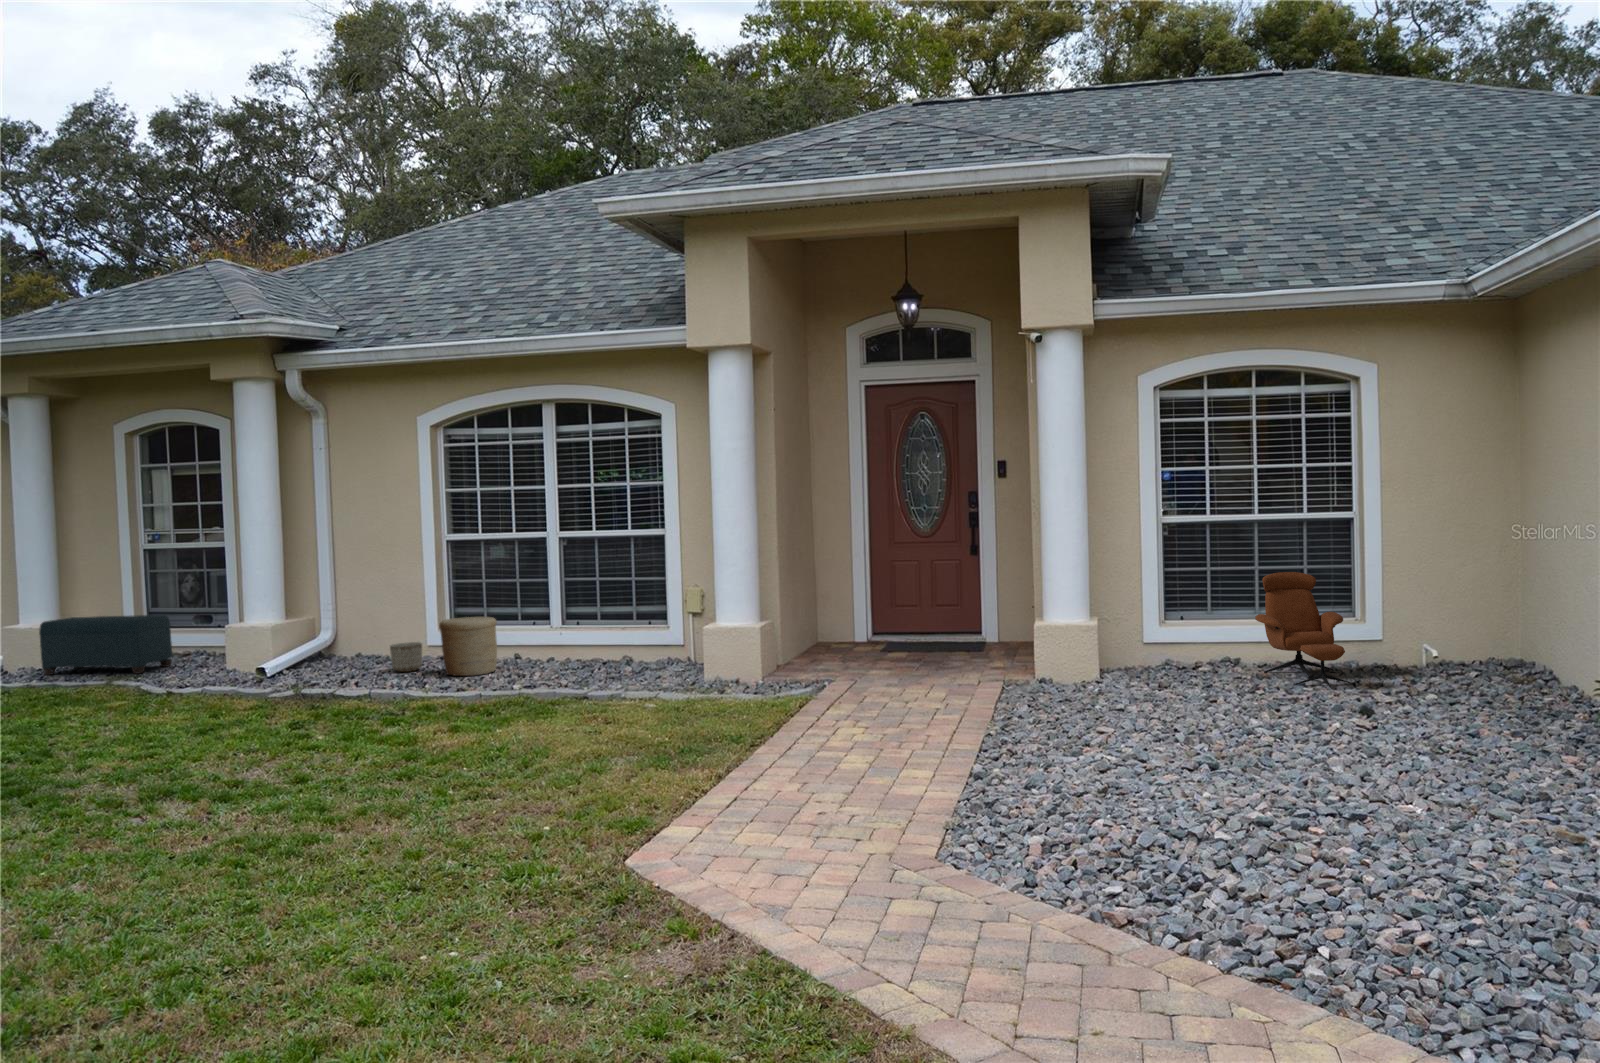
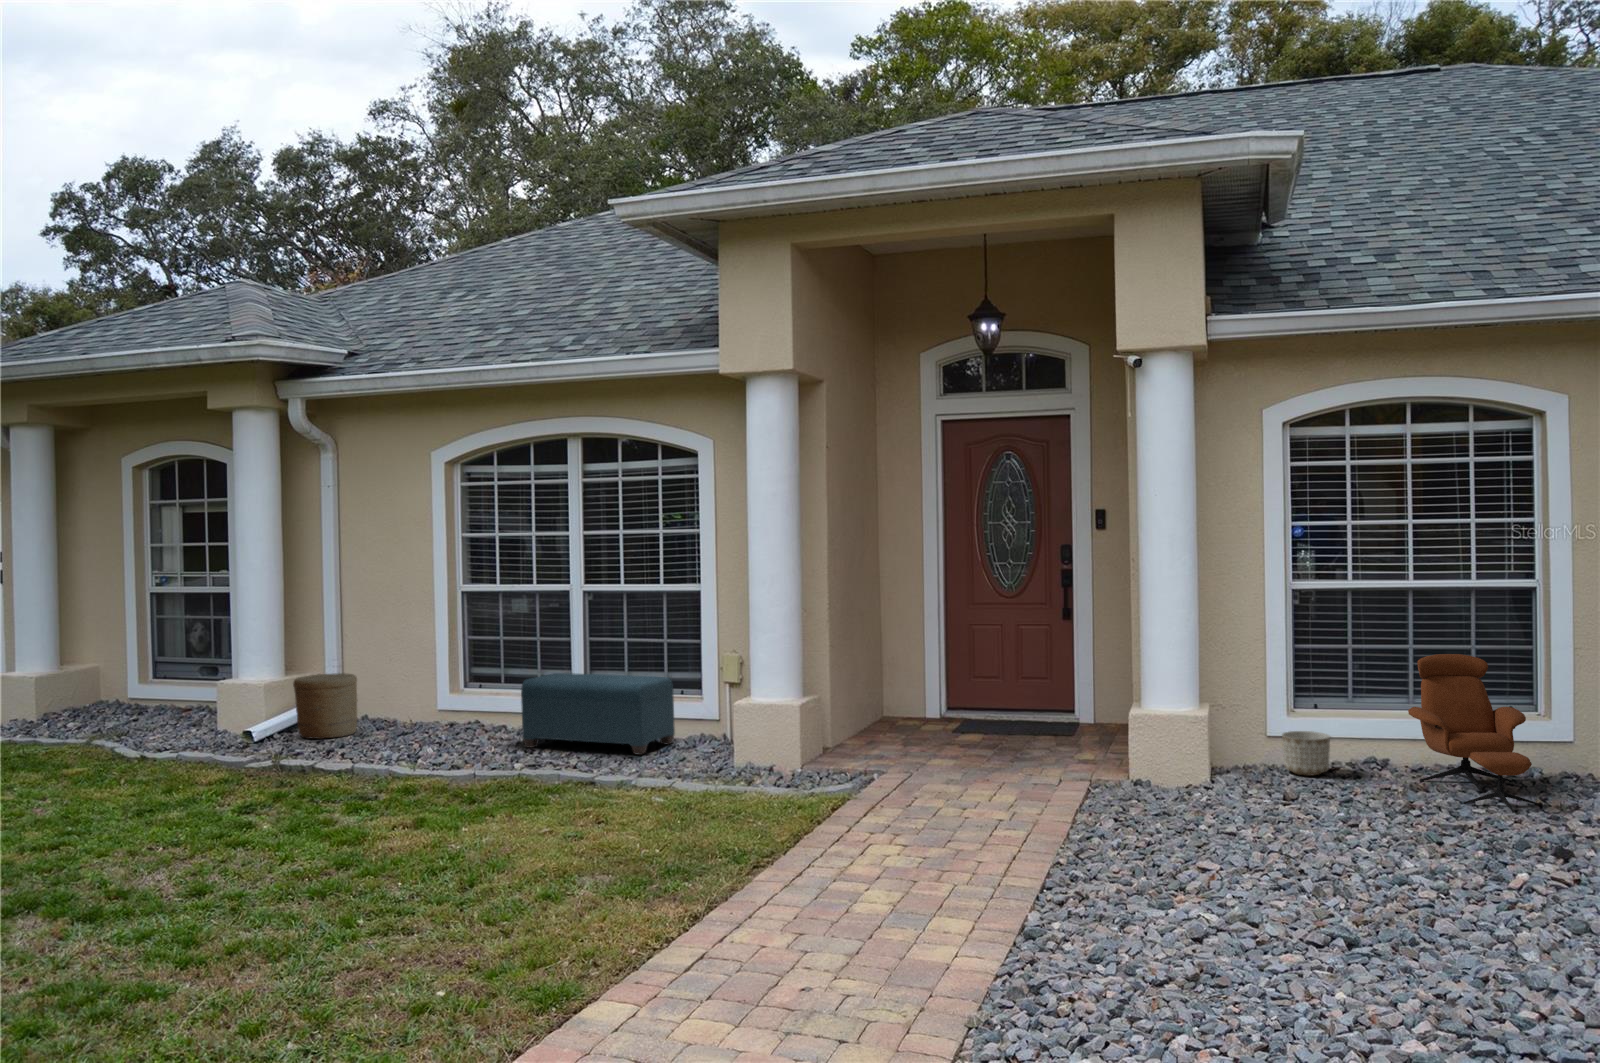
bench: present [39,615,172,675] -> present [521,673,675,755]
woven basket: present [439,617,497,676] -> present [293,673,357,739]
planter: present [390,642,422,672] -> present [1282,731,1330,776]

